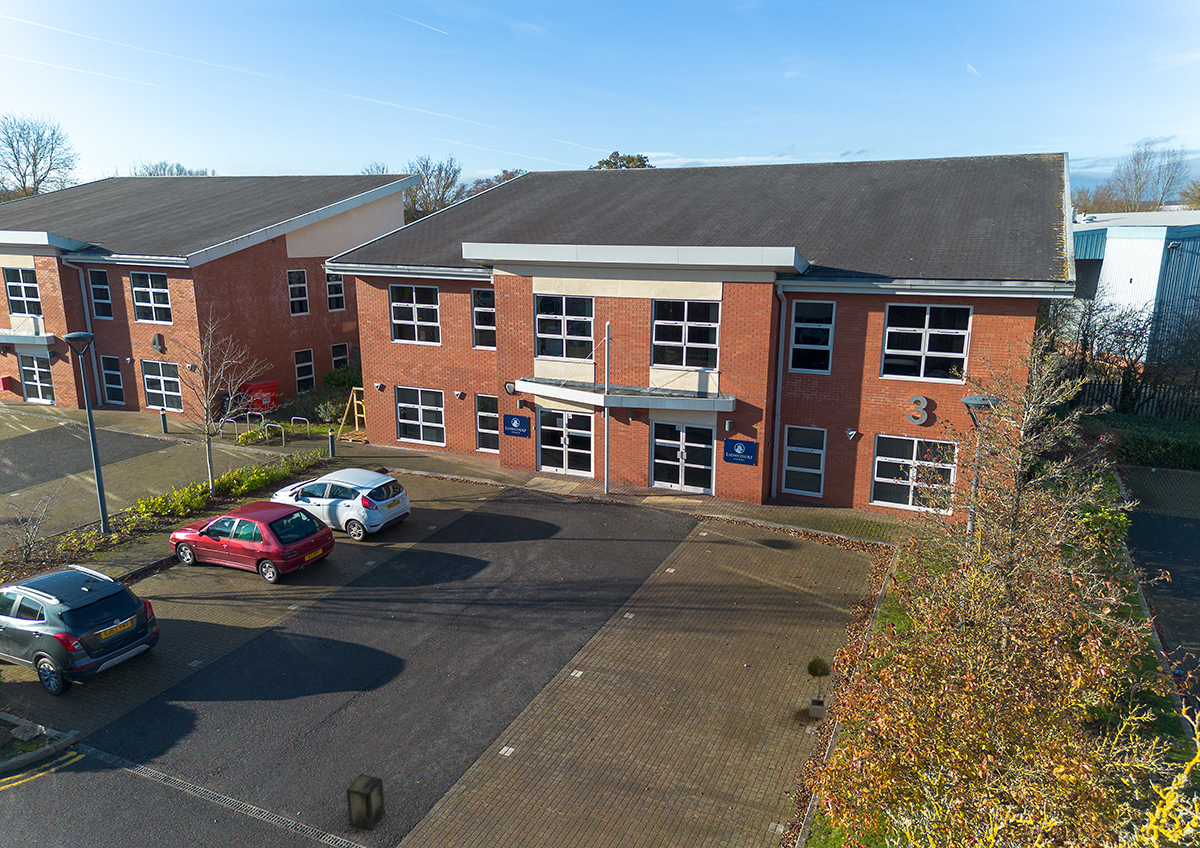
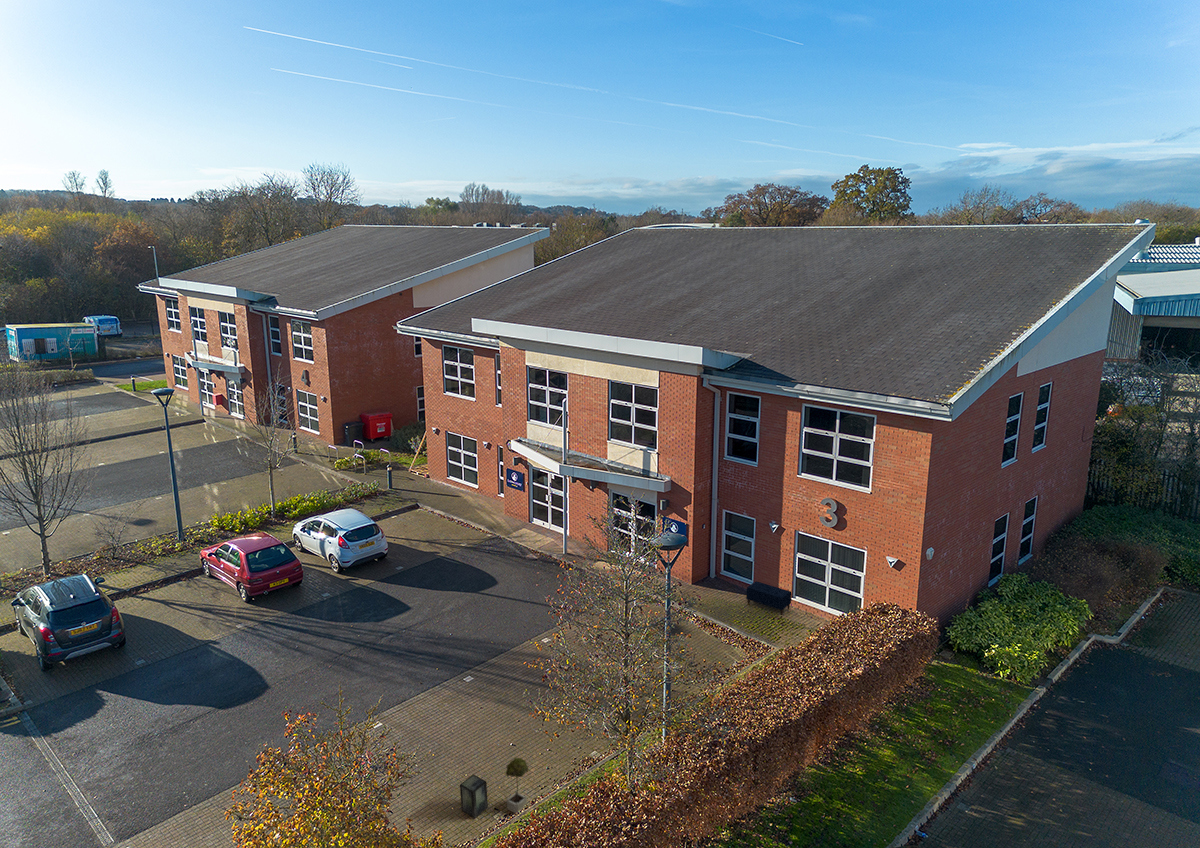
bench: none [827,491,870,519] -> present [746,581,791,615]
storage box: present [347,774,385,830] -> present [460,775,488,818]

